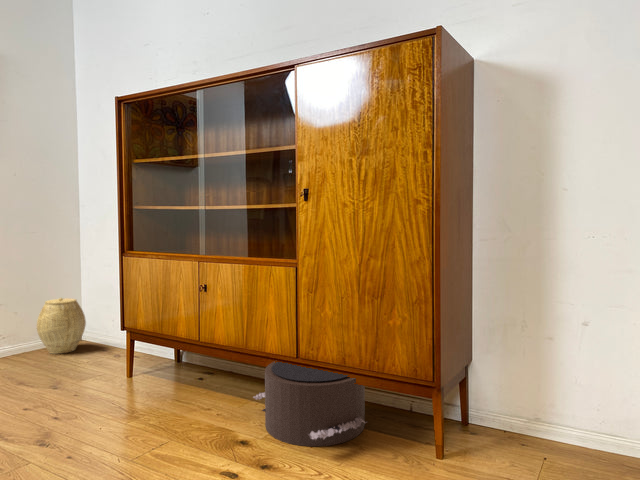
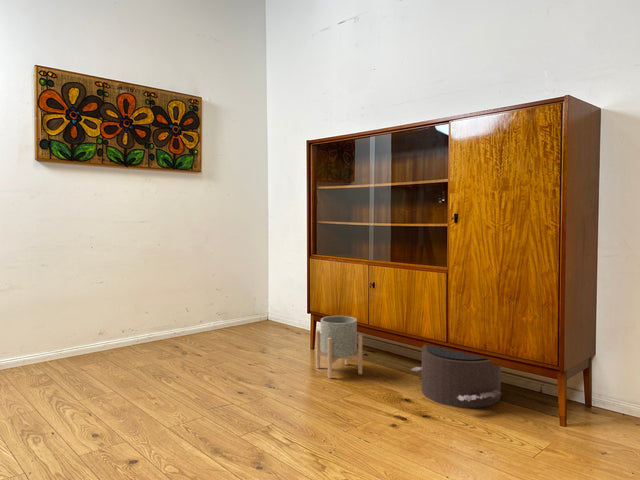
woven basket: present [37,298,86,354] -> none [240,286,273,328]
planter: none [124,331,189,421] -> present [316,316,362,378]

